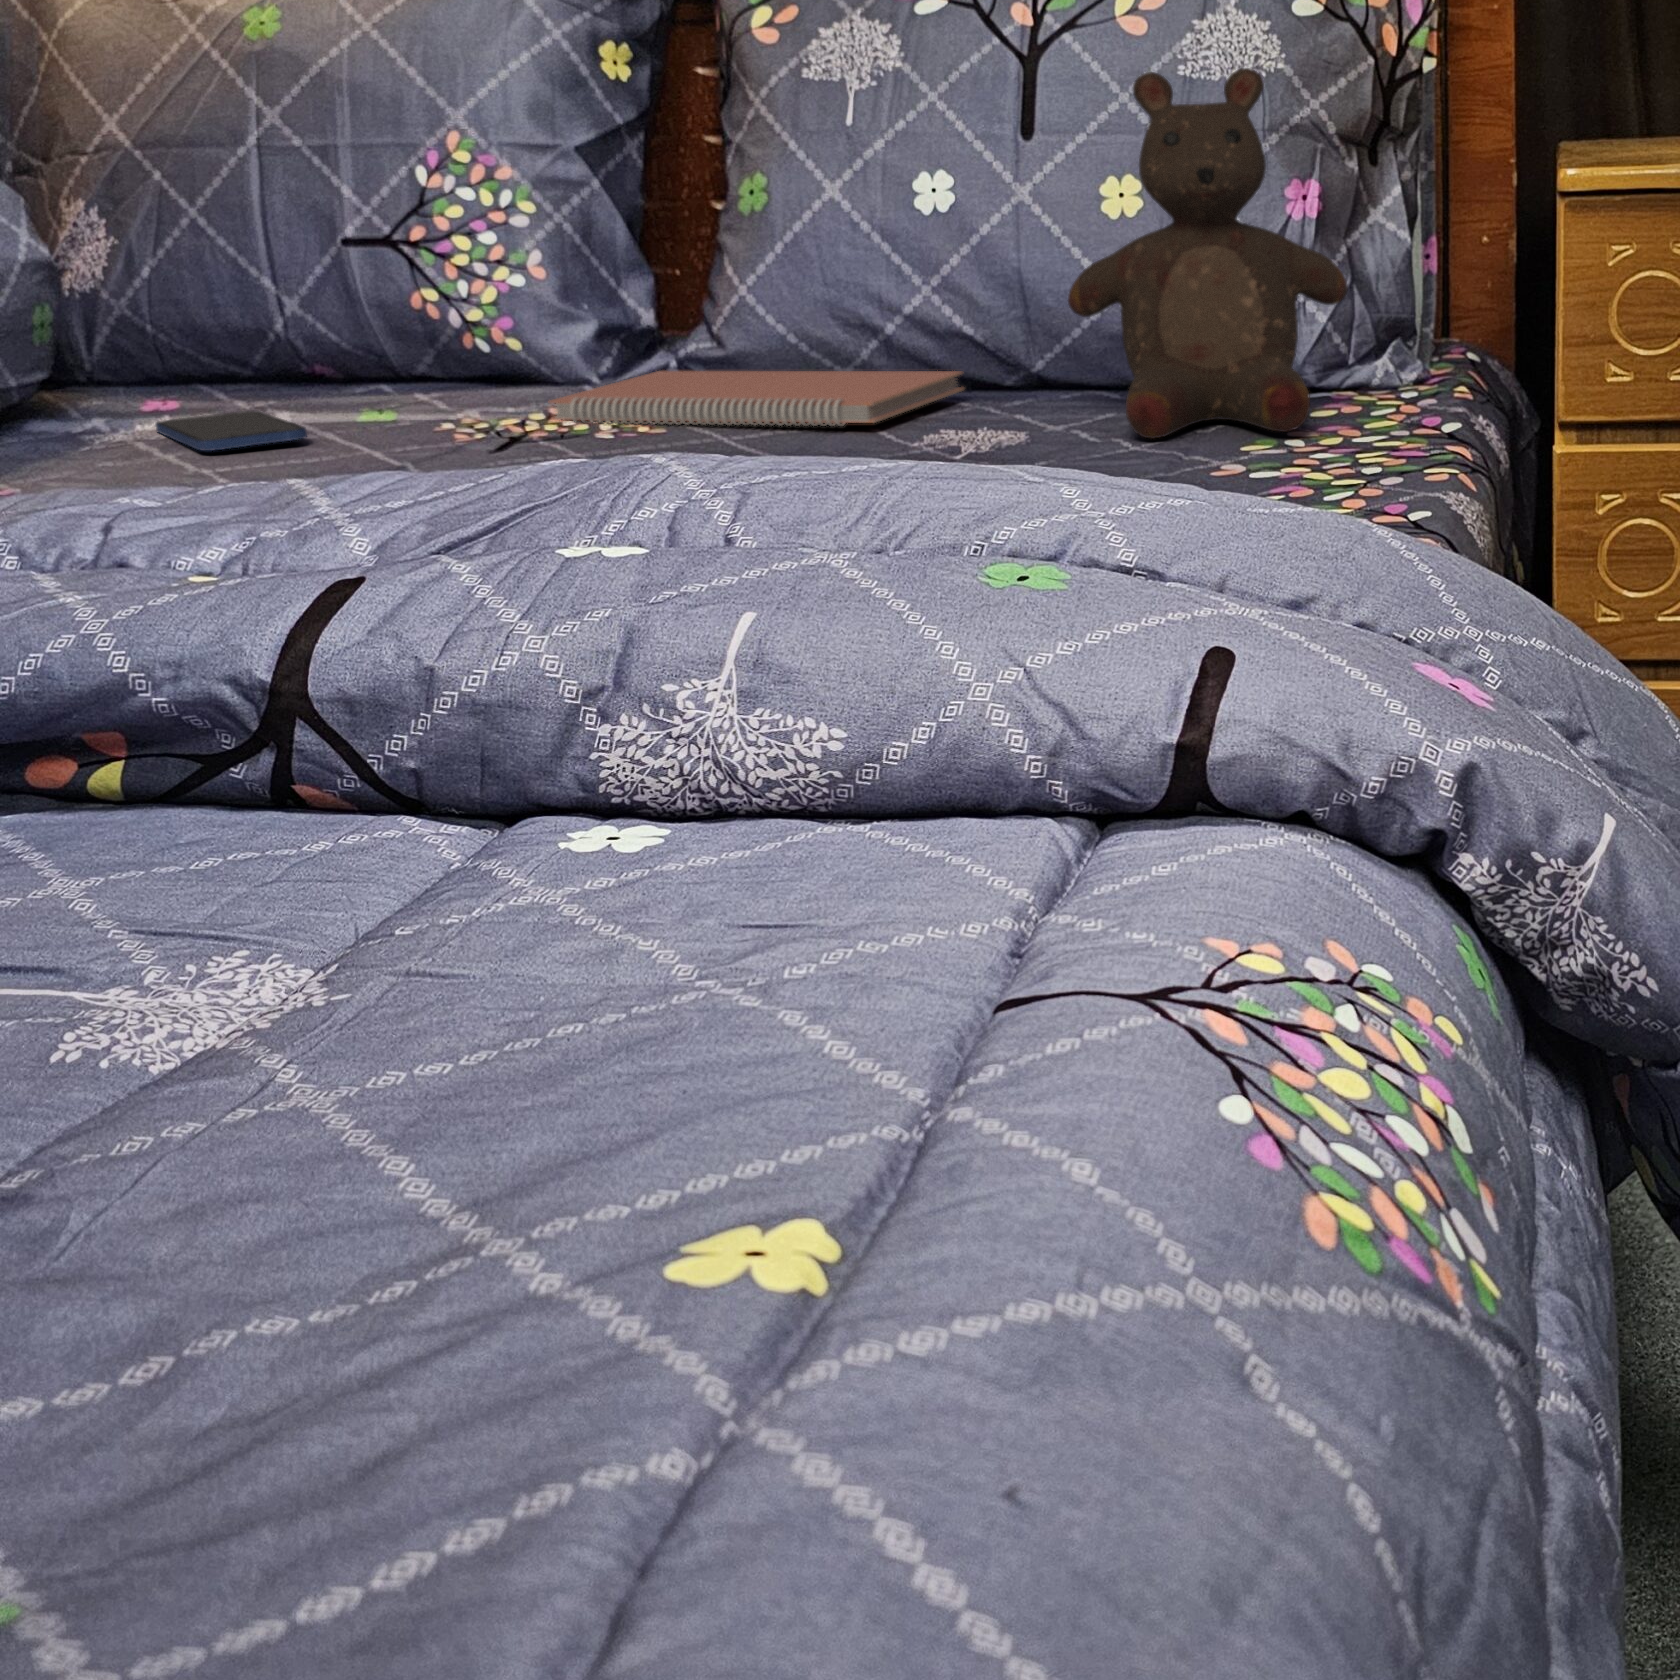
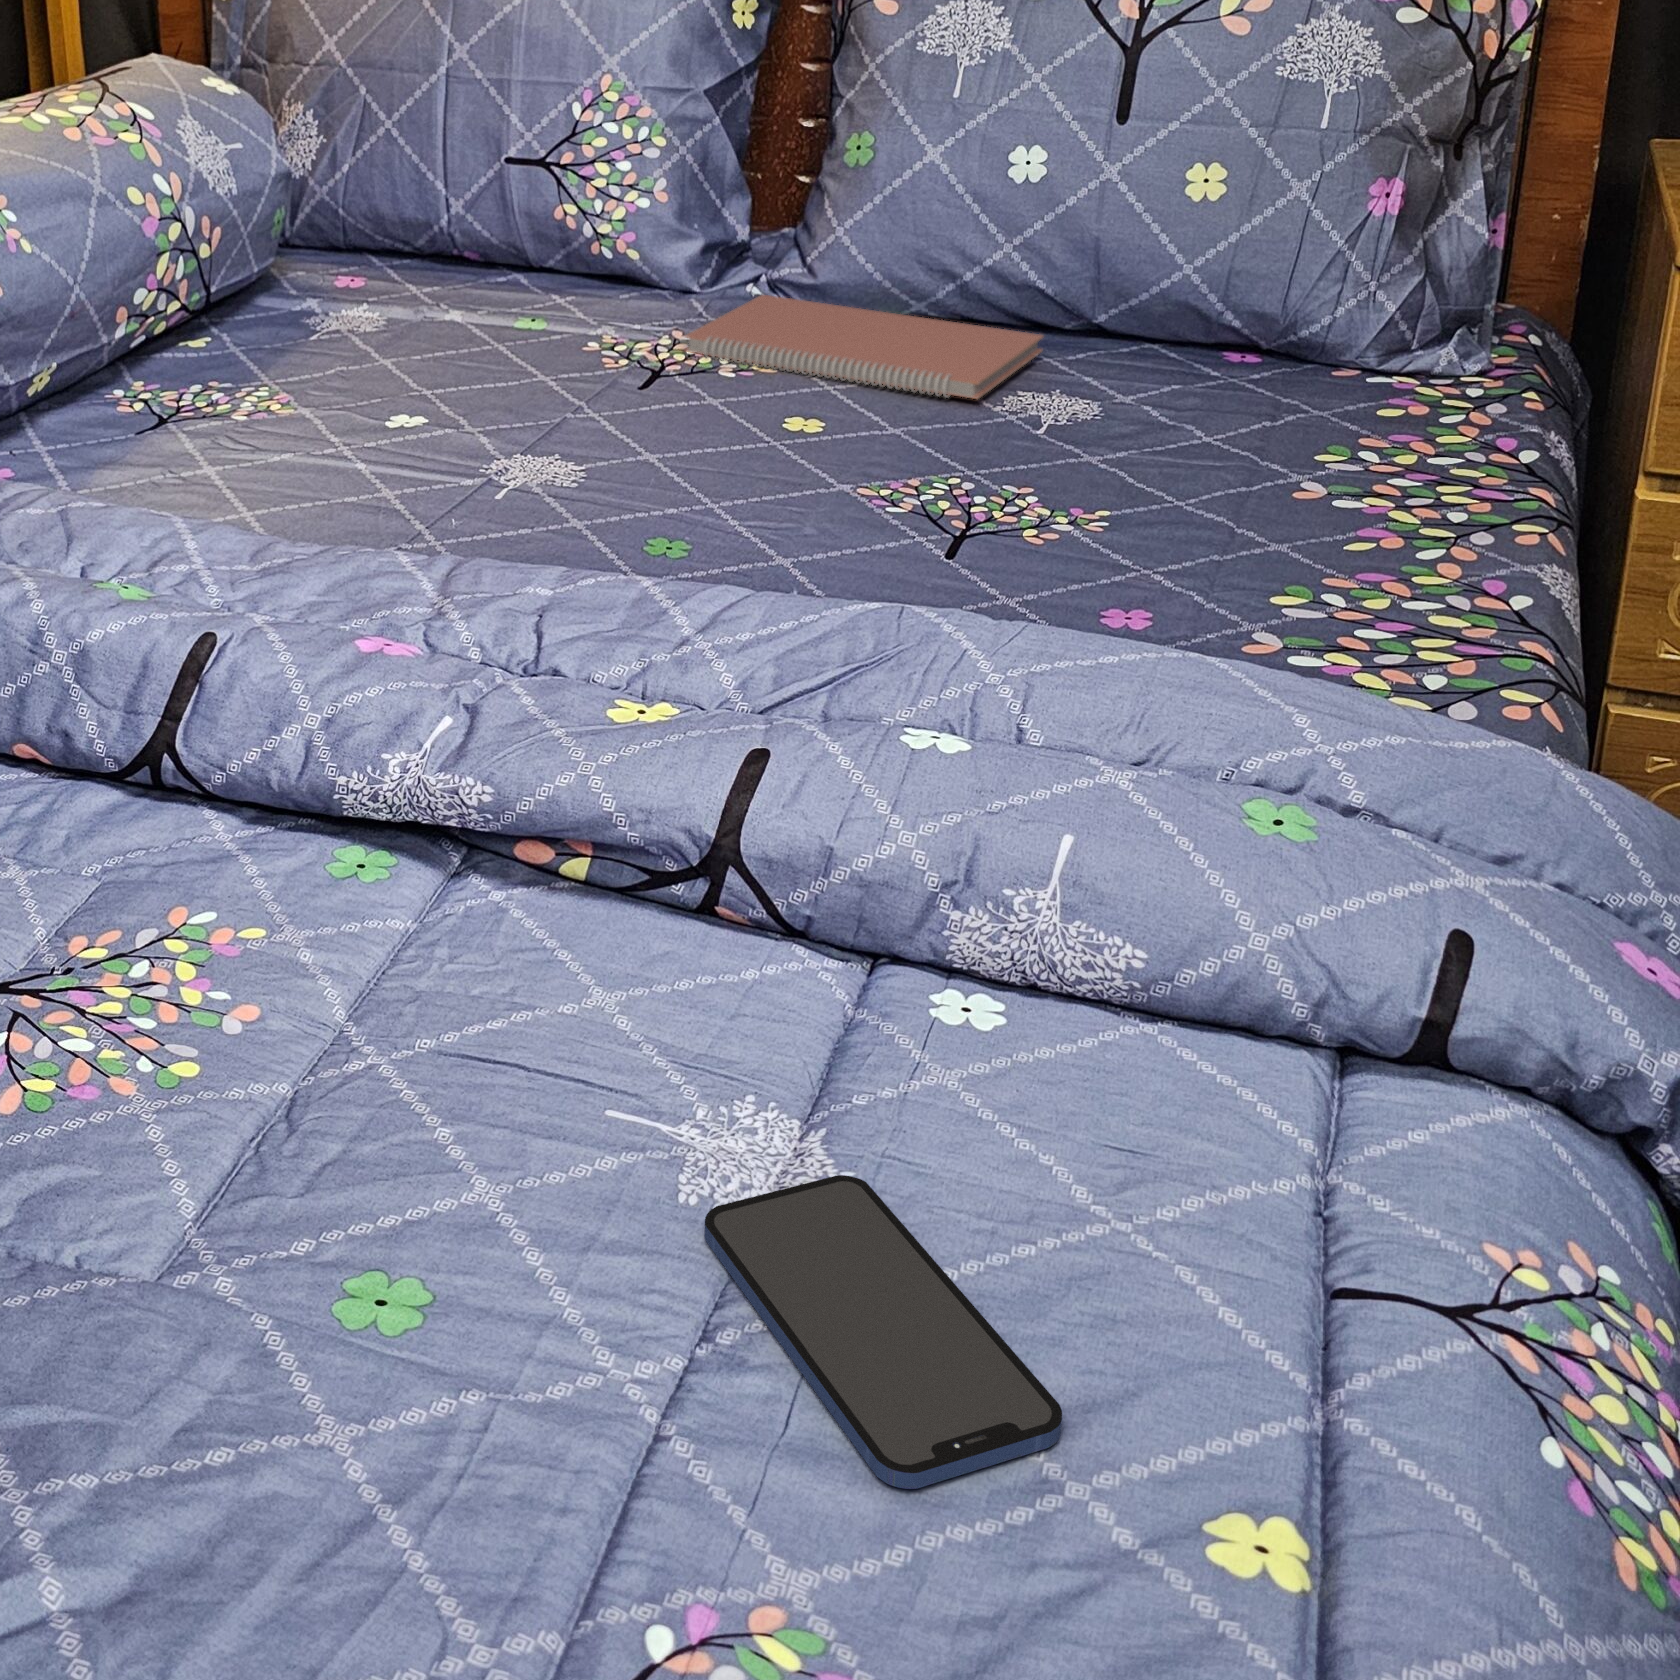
stuffed bear: present [1068,68,1348,439] -> none [1165,111,1439,457]
smartphone: present [155,411,307,451] -> present [705,1175,1062,1489]

